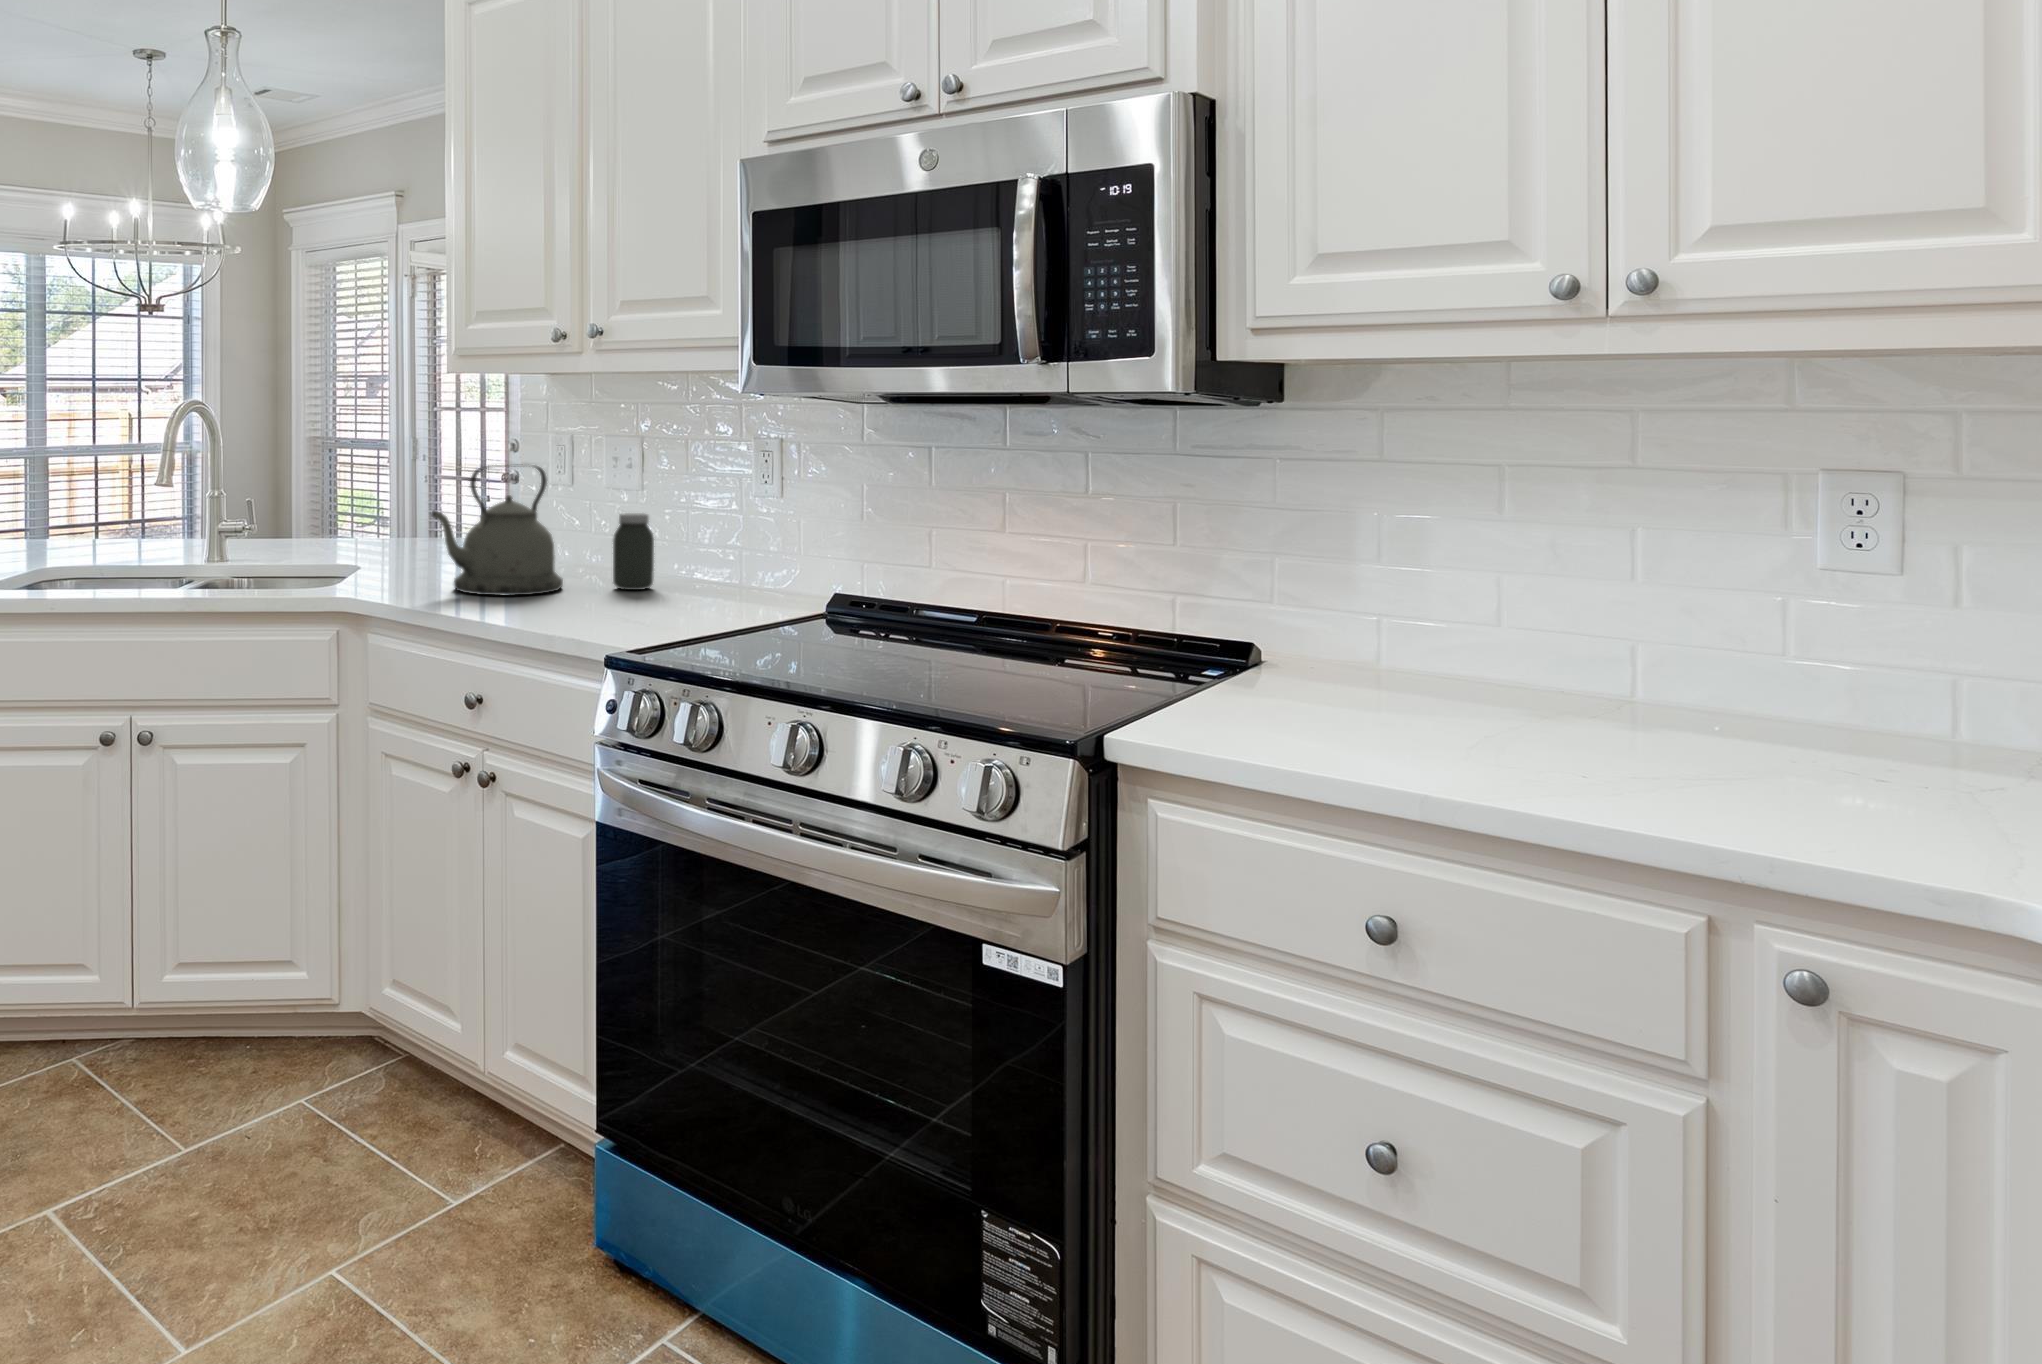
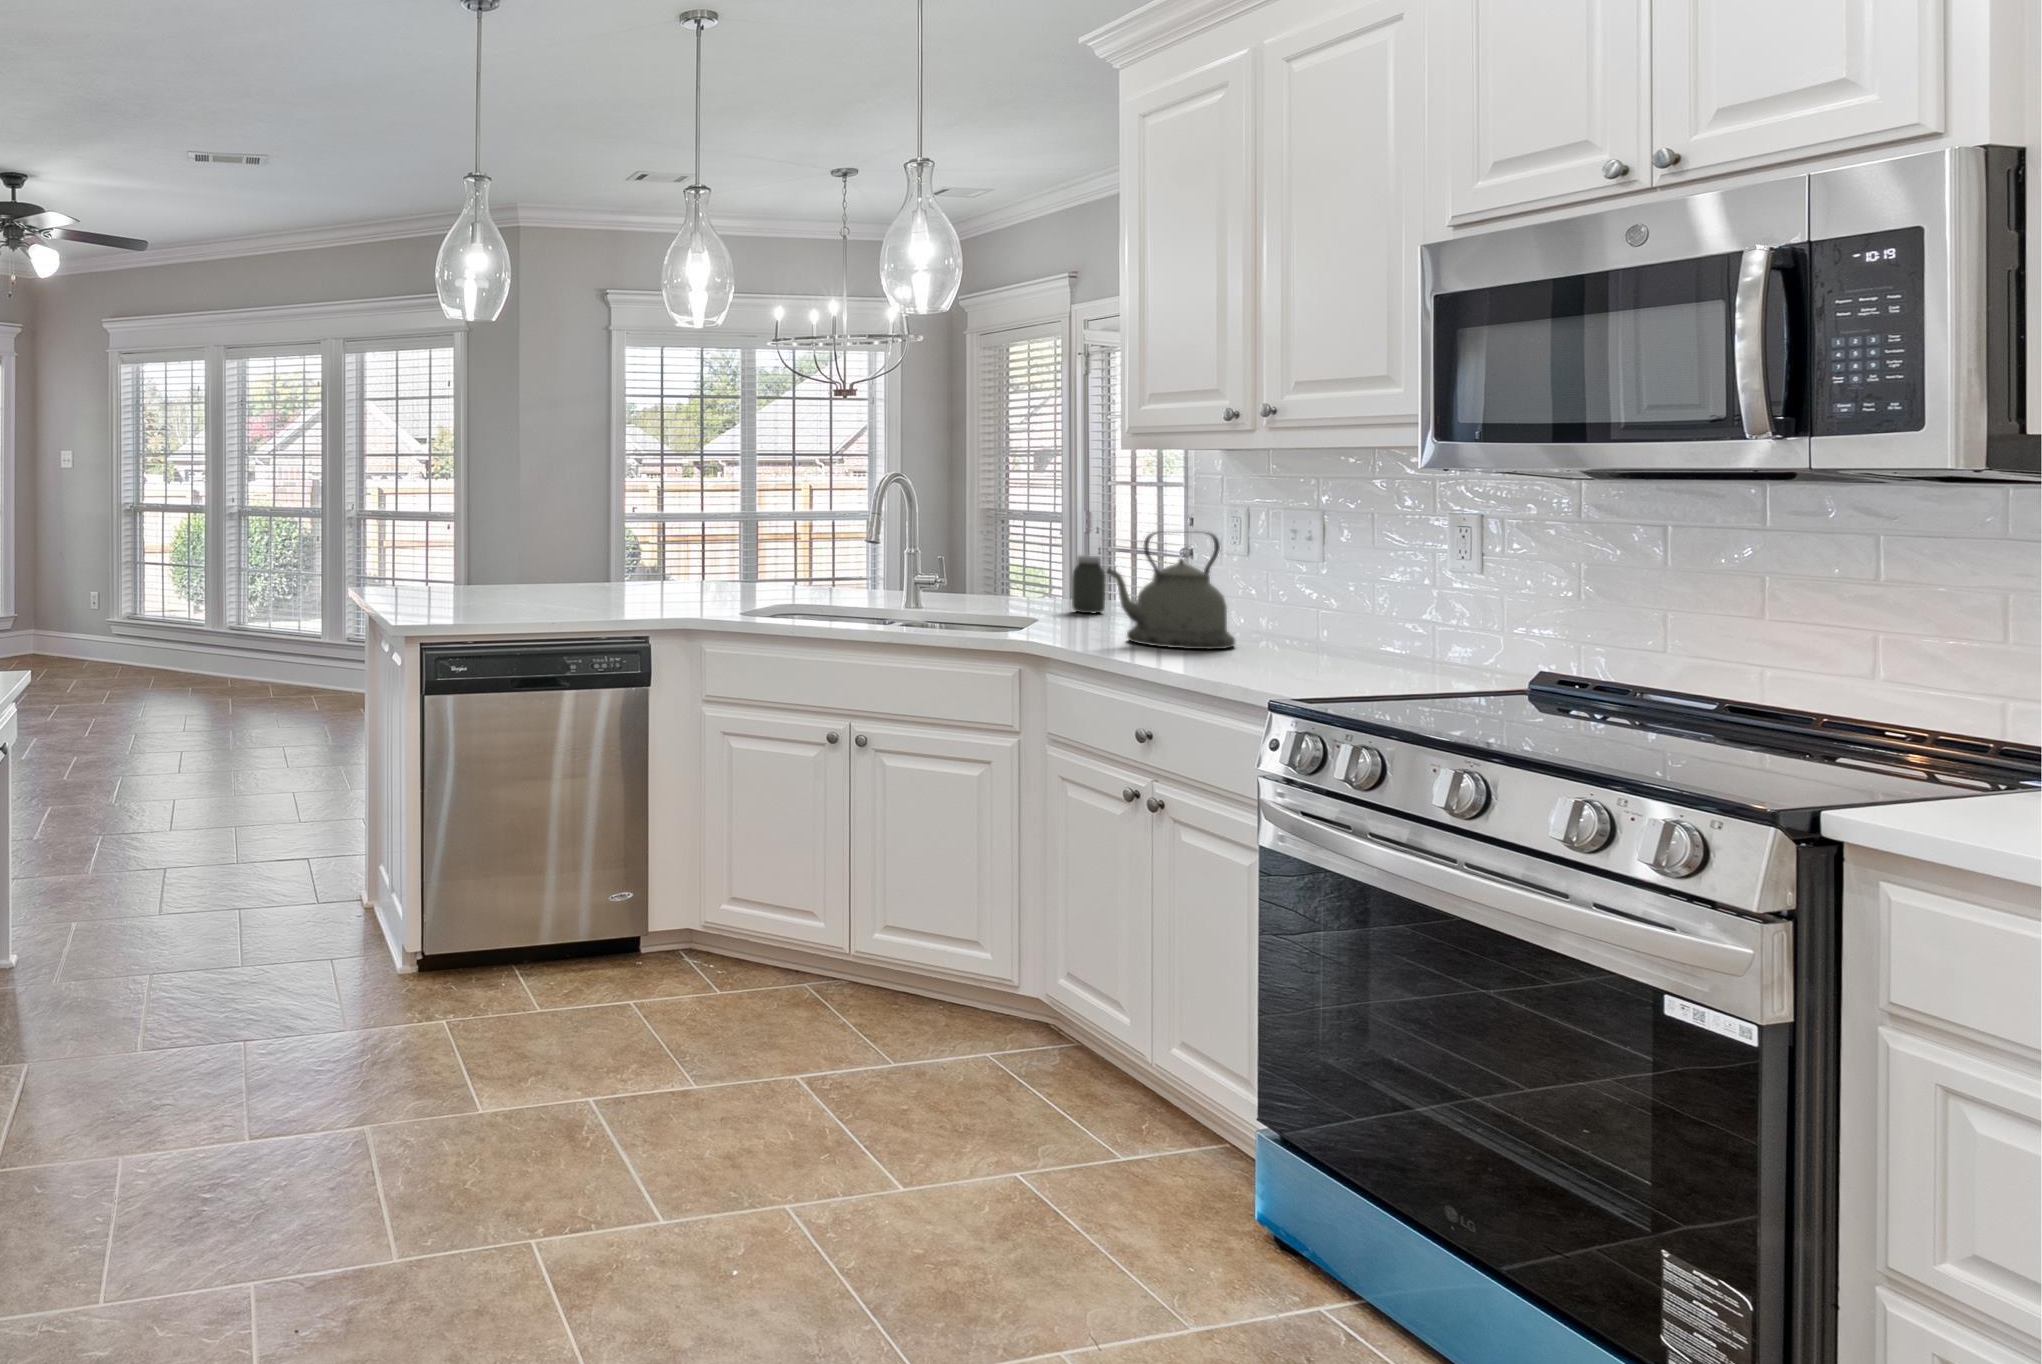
jar: present [613,513,654,590] -> present [1072,555,1105,613]

